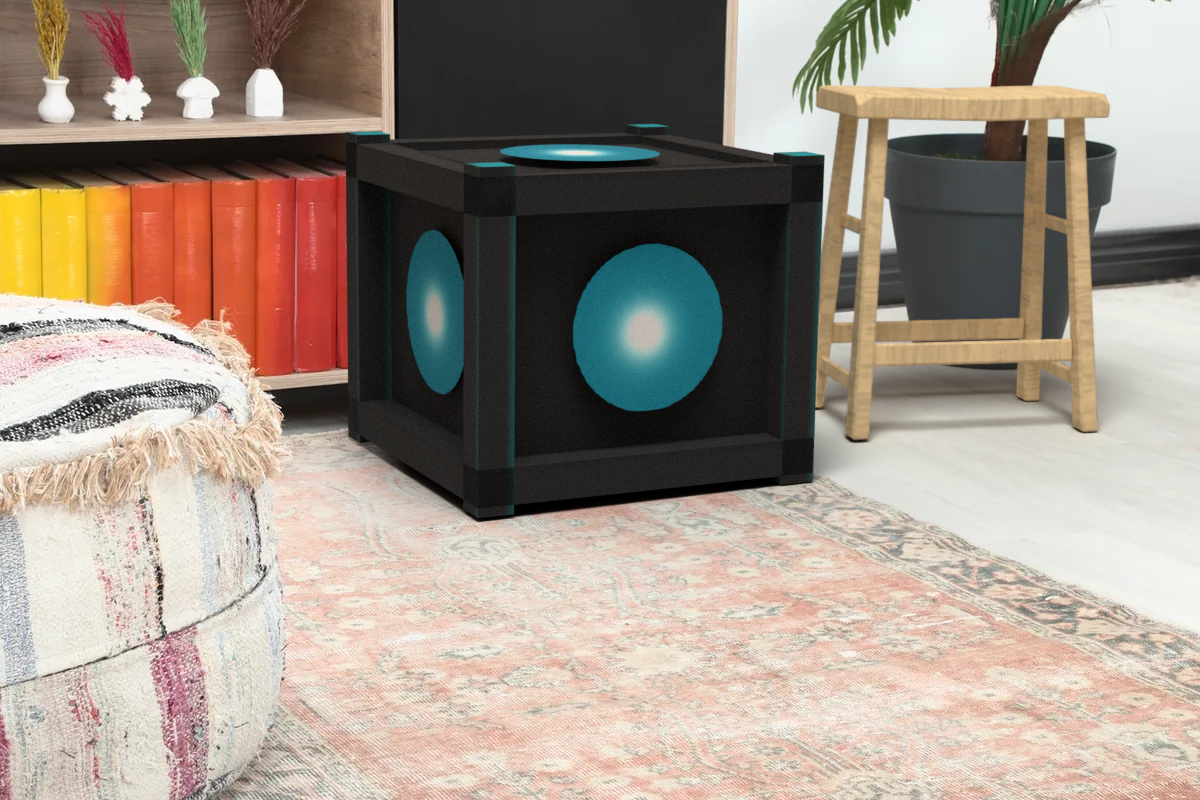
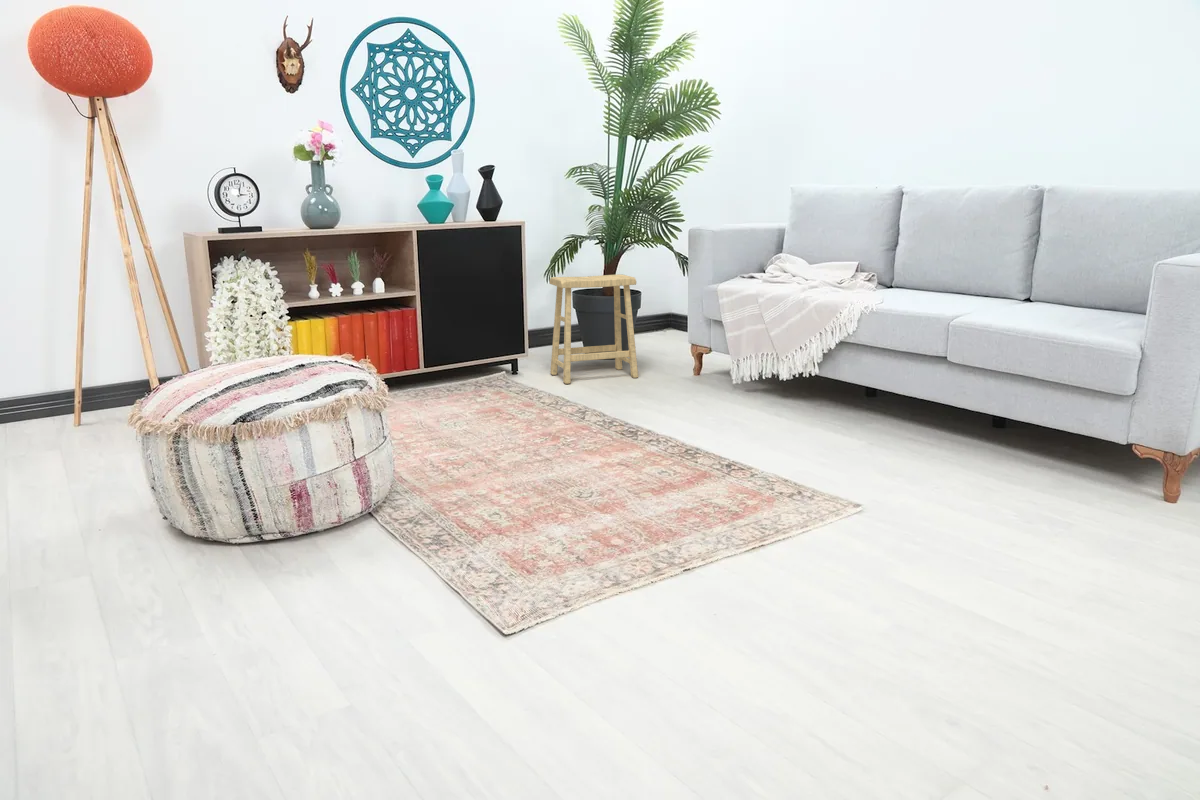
speaker: present [345,124,825,518] -> none [407,291,554,412]

